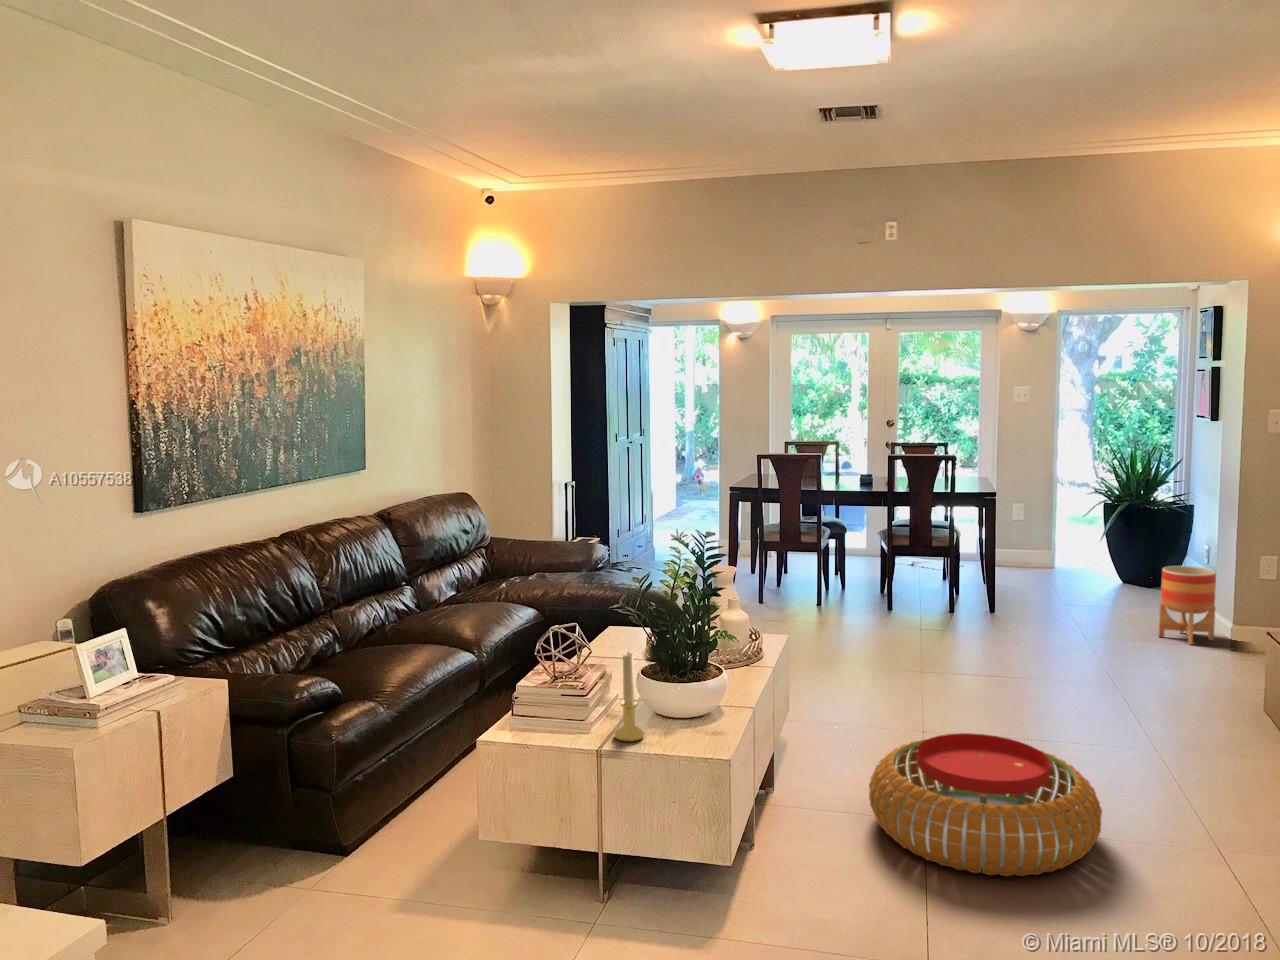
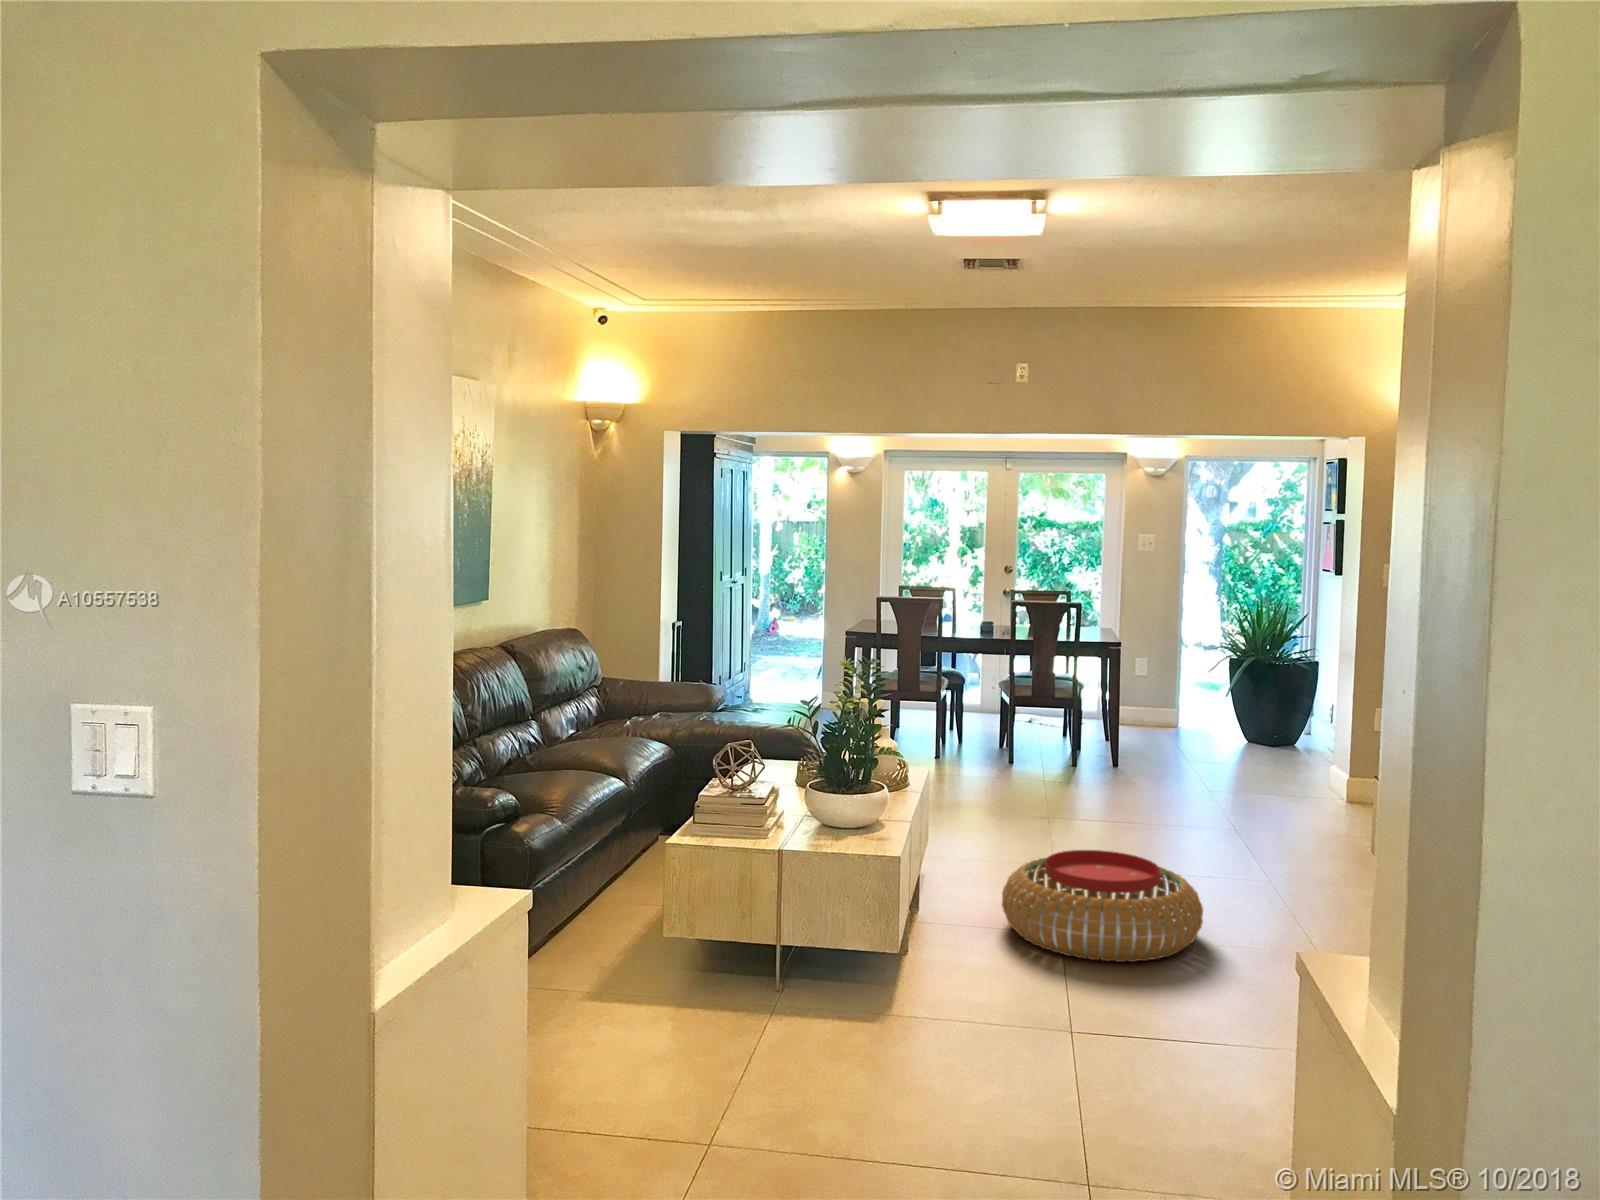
planter: present [1158,566,1216,645] -> none [1277,720,1332,798]
candle holder: present [614,652,644,742] -> none [787,758,814,838]

